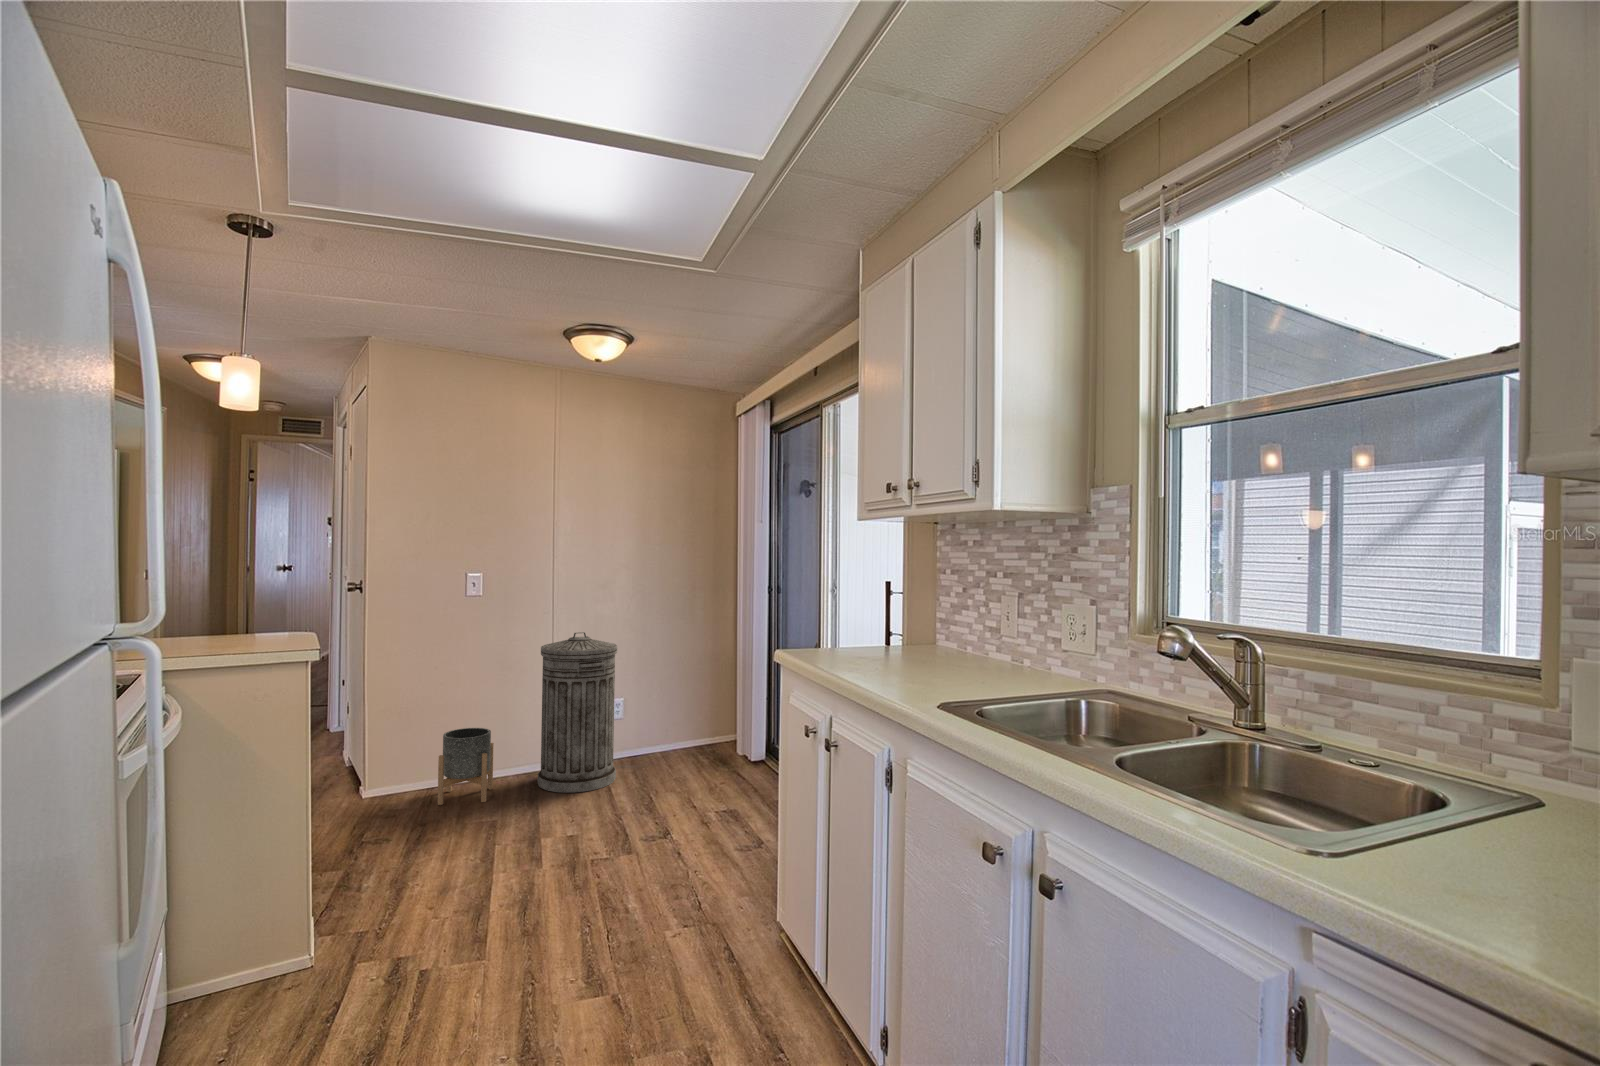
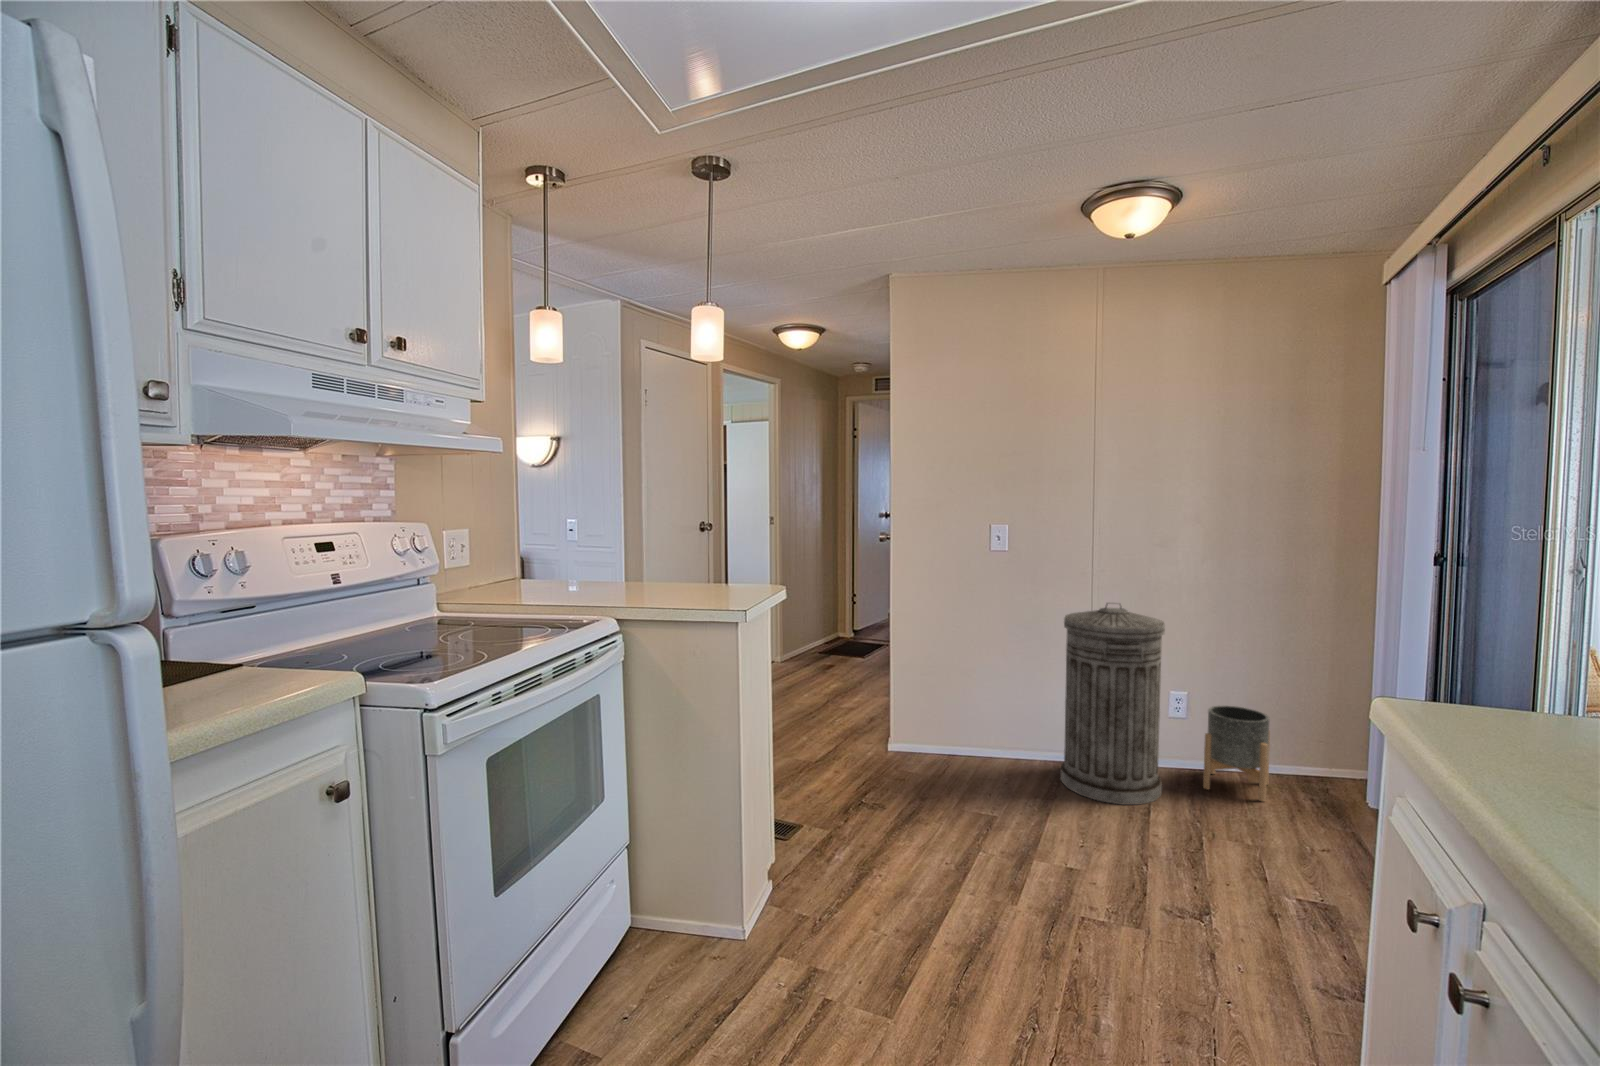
planter: present [438,728,494,805] -> present [1203,706,1270,802]

